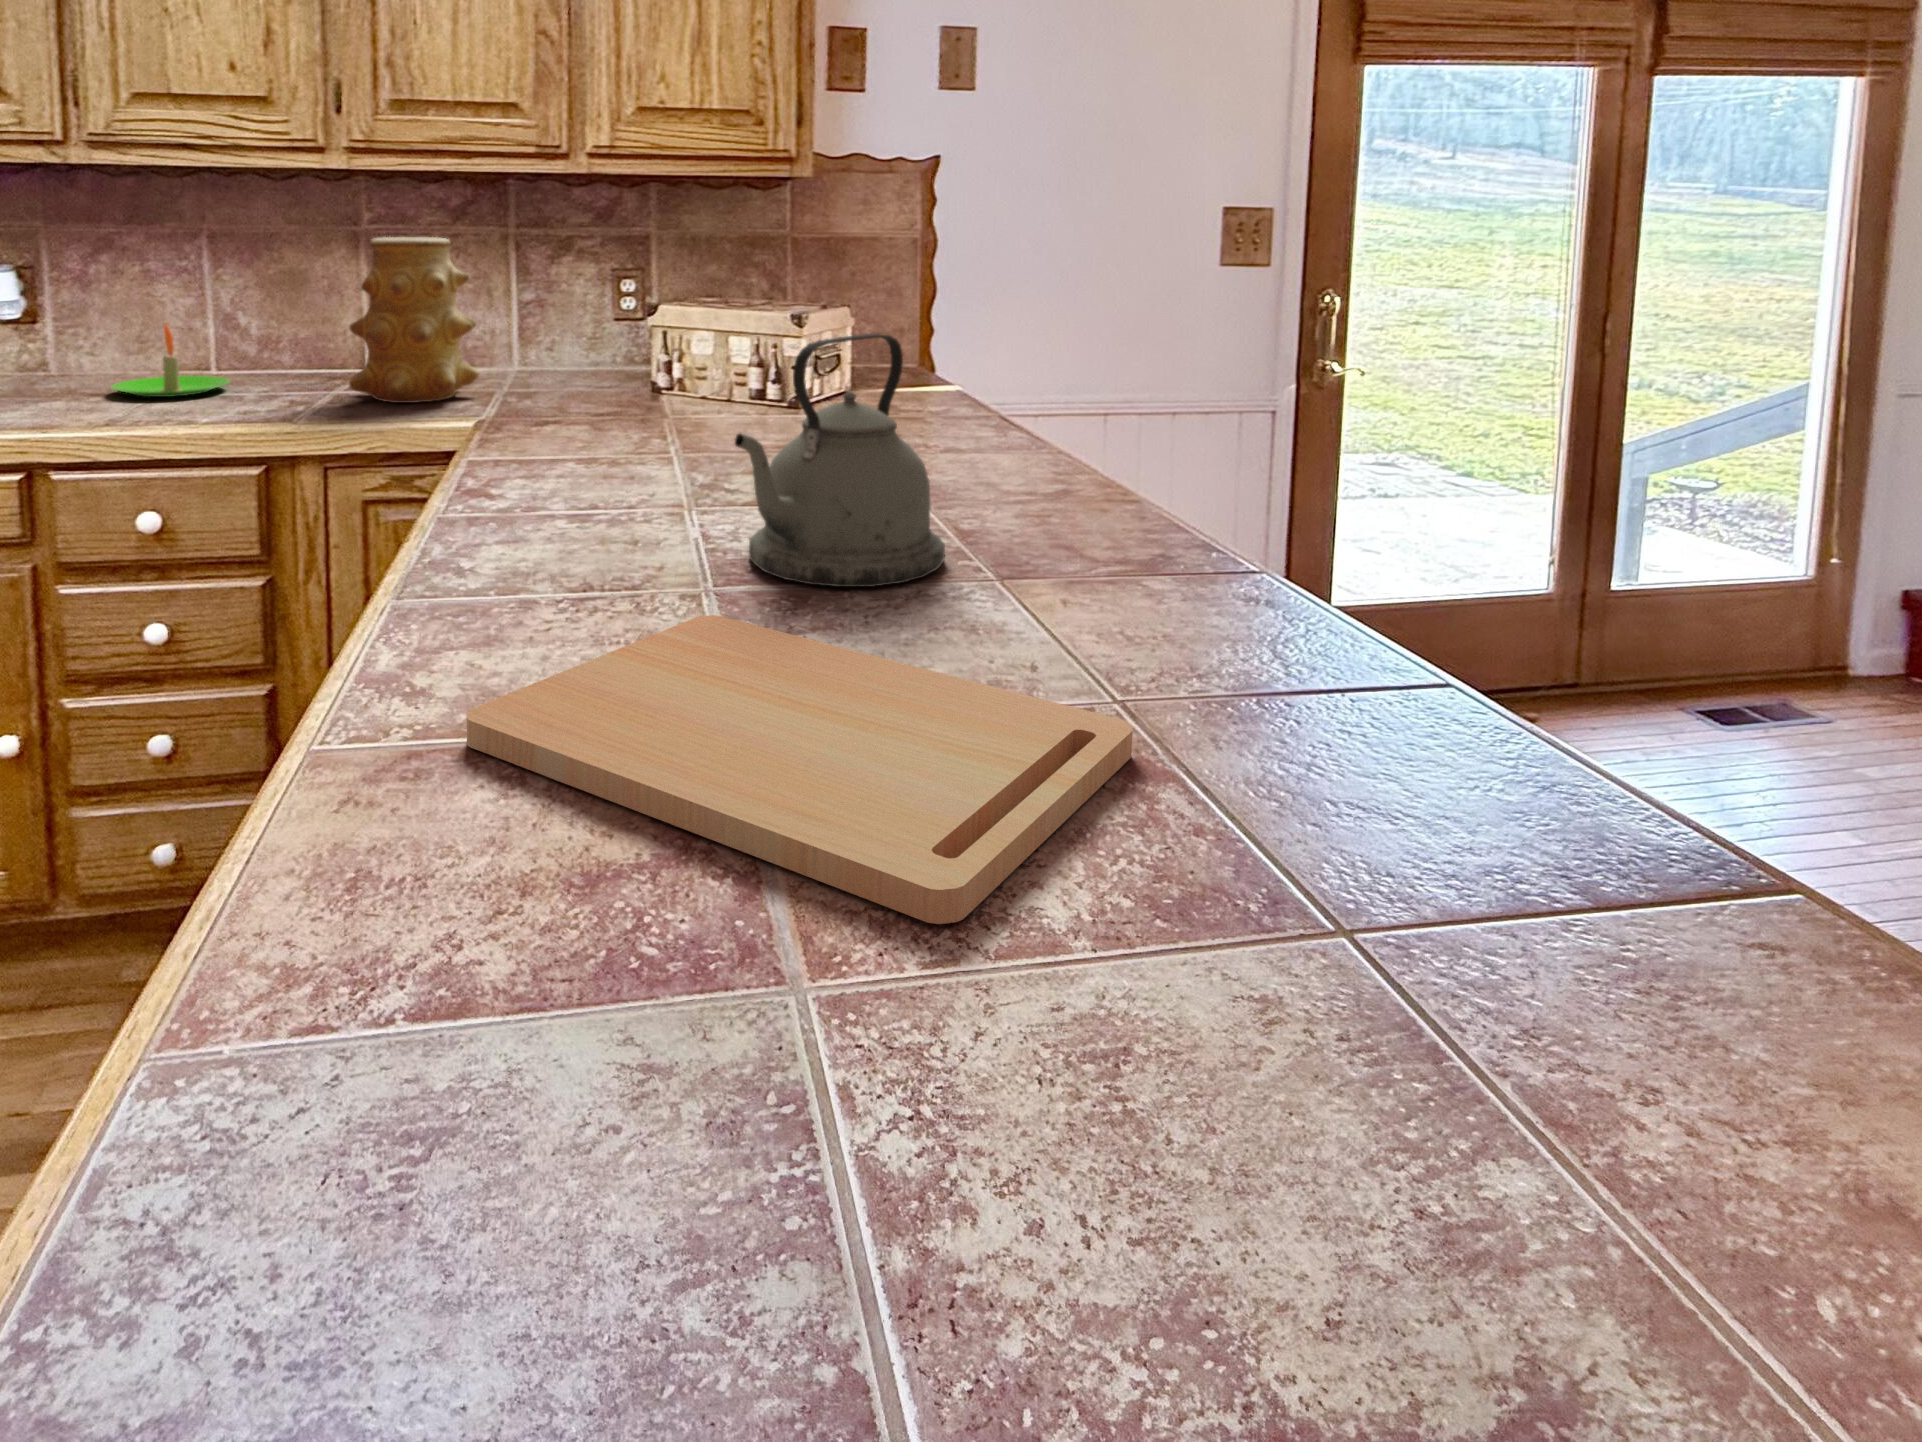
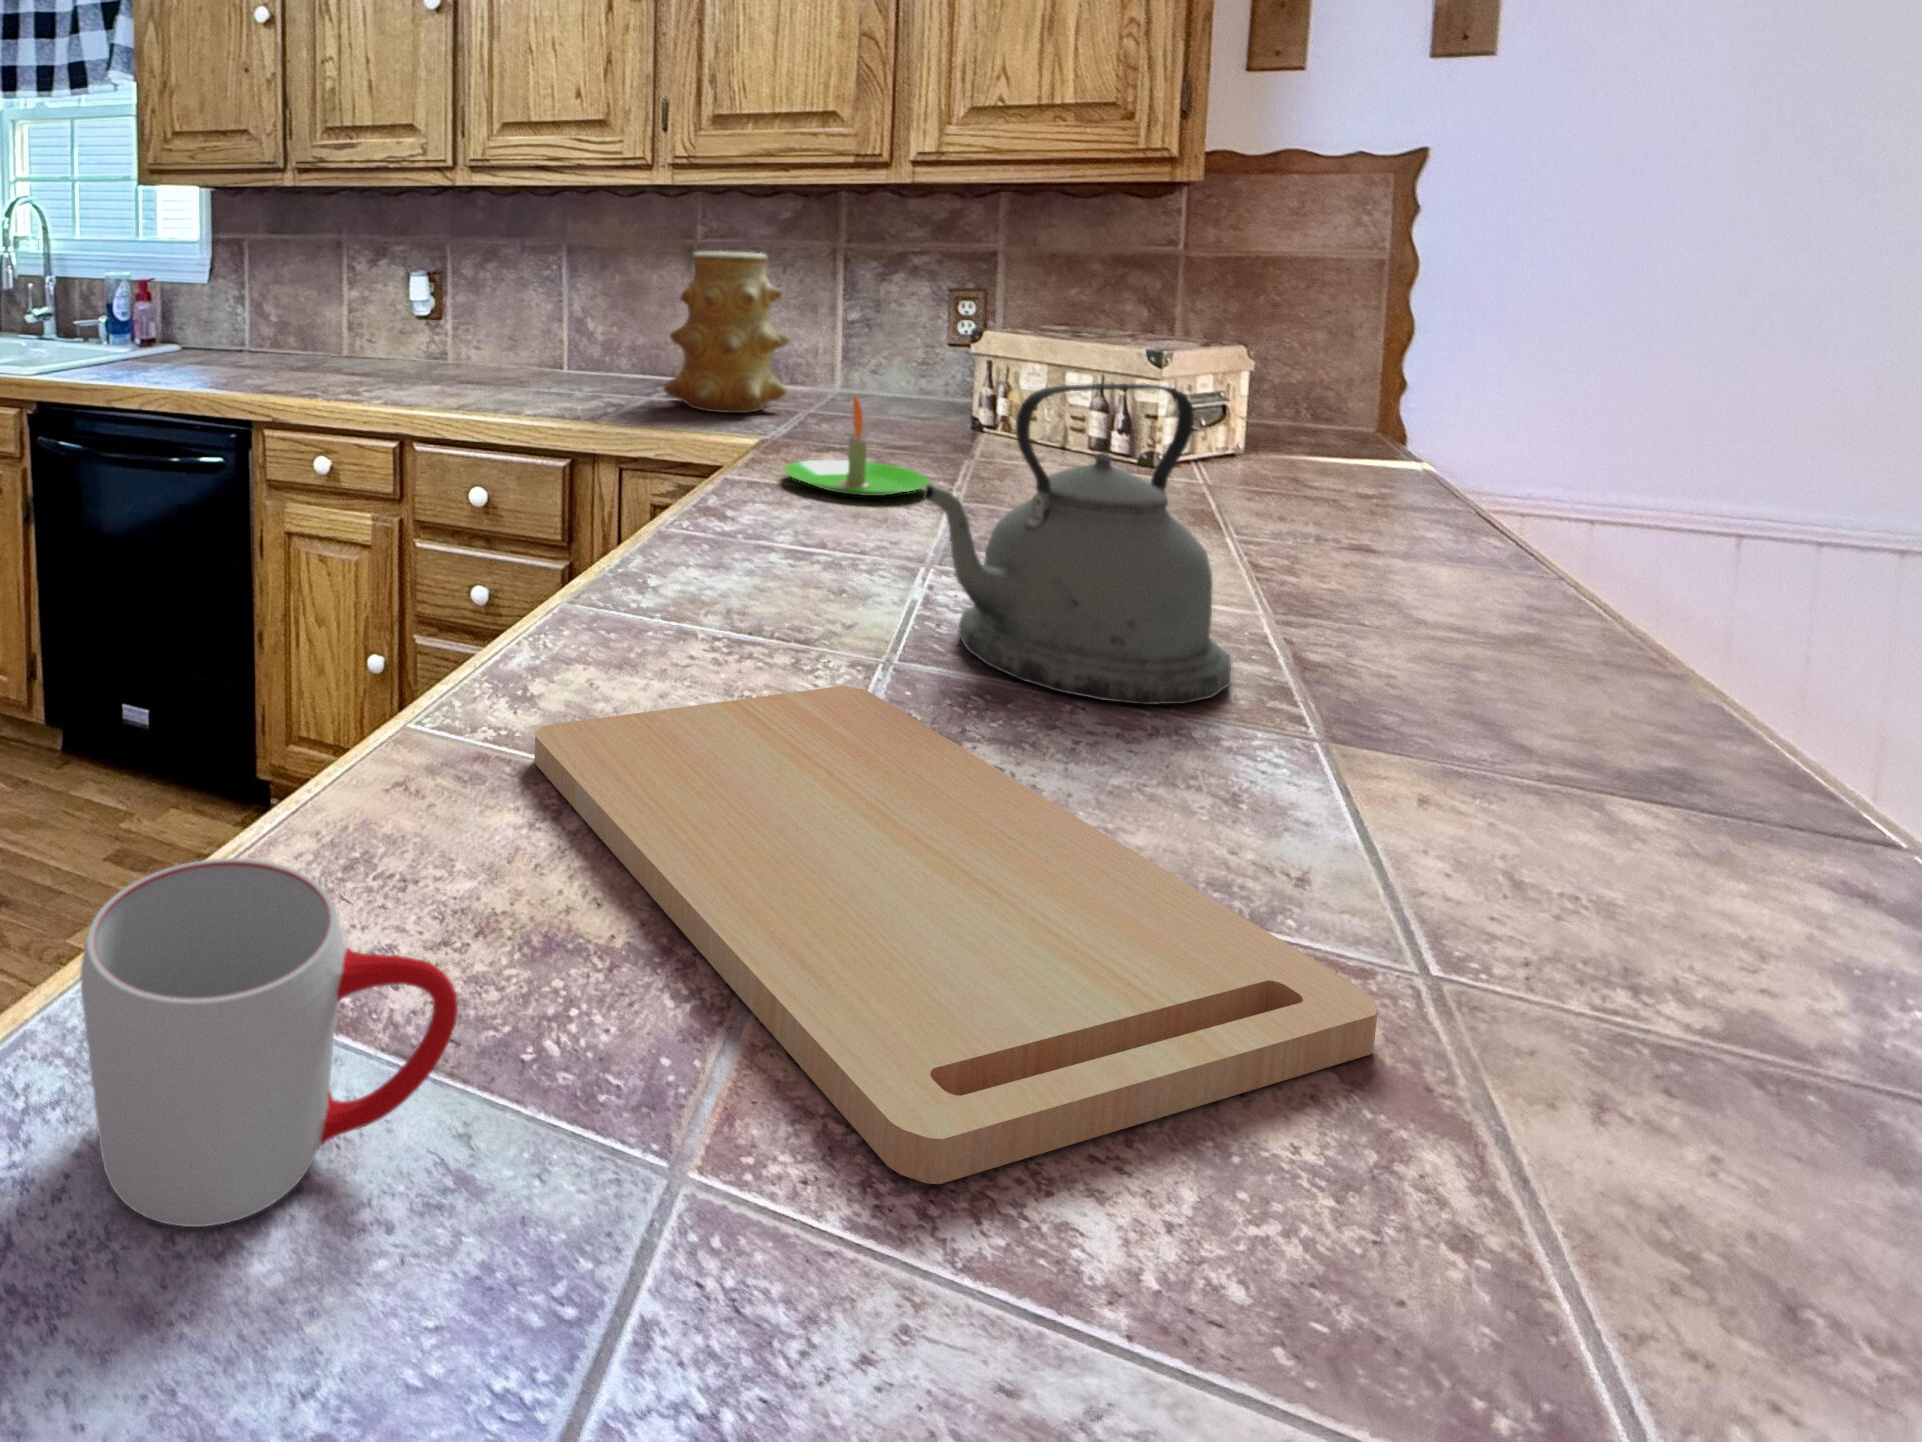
candle: present [111,324,230,397] -> present [784,396,931,496]
mug: none [268,857,628,1218] -> present [80,858,458,1227]

